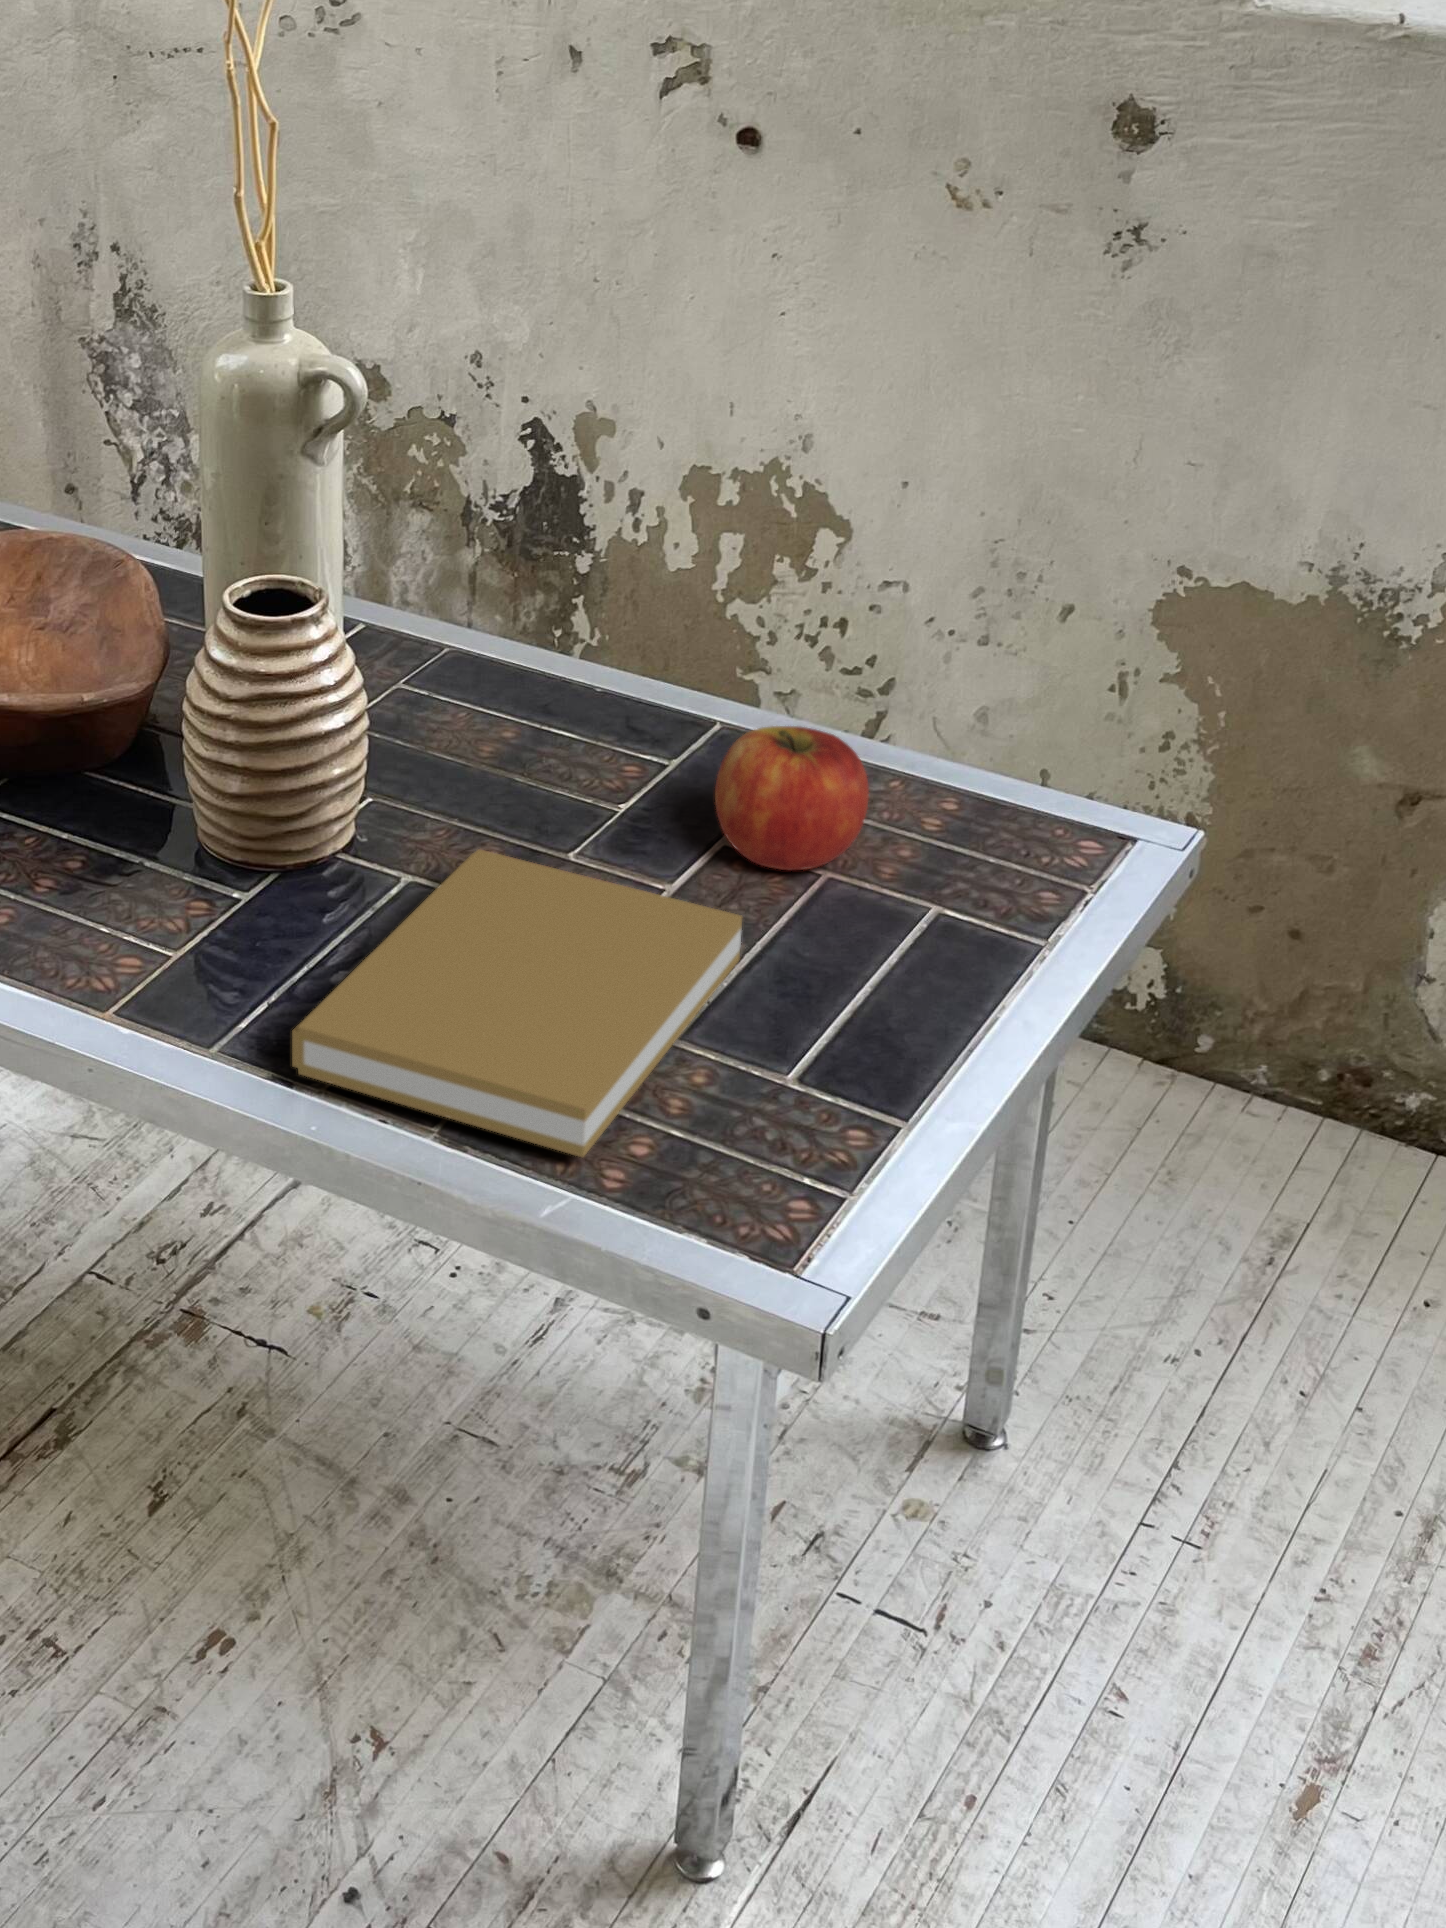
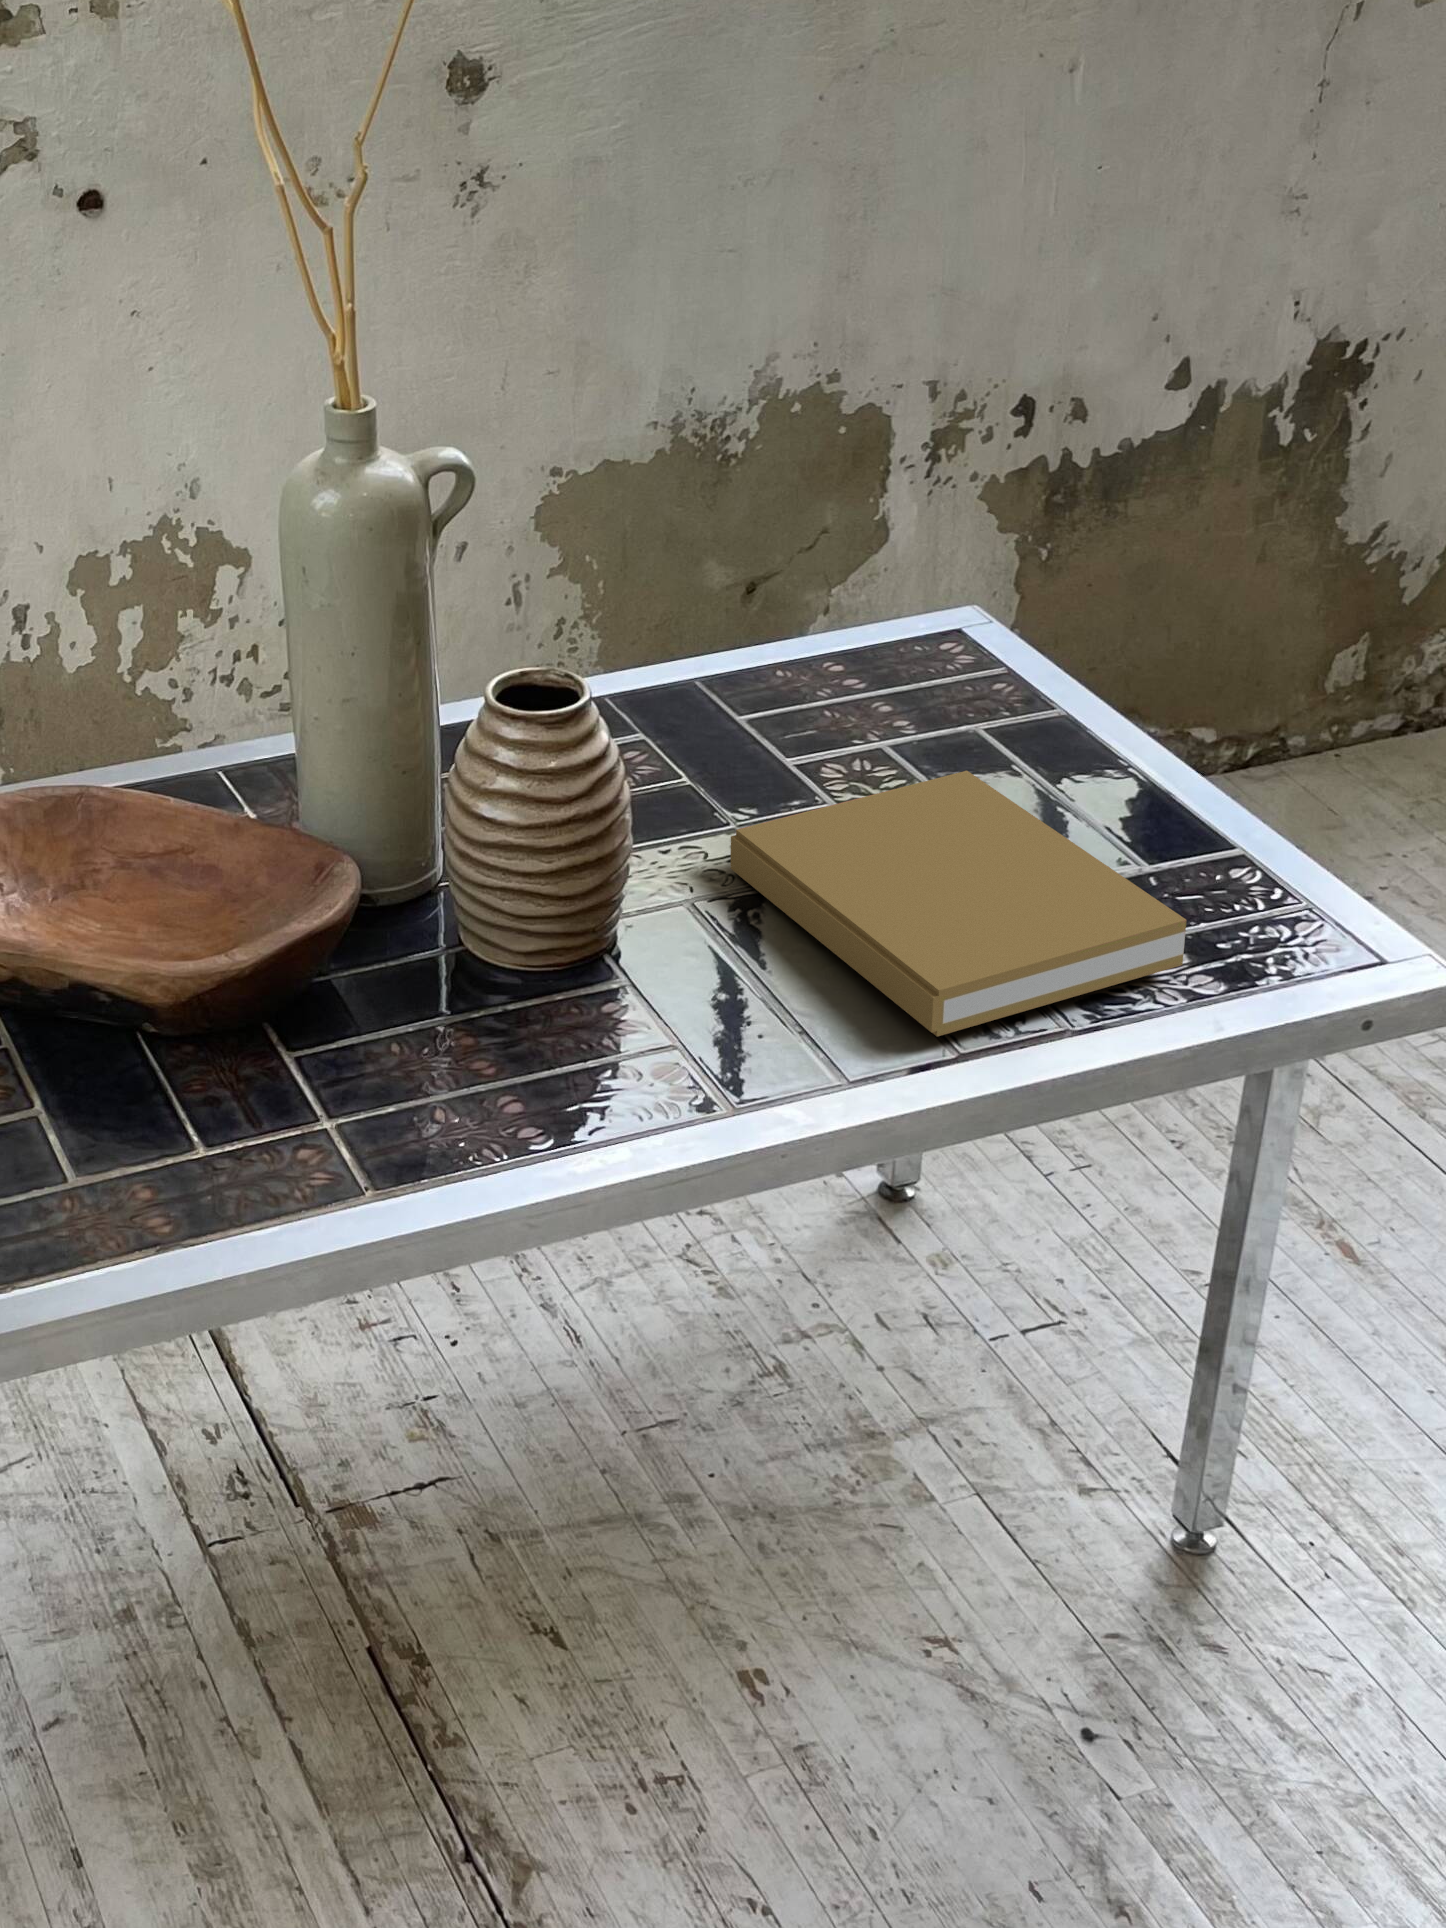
apple: present [715,726,869,870] -> none [775,617,910,752]

